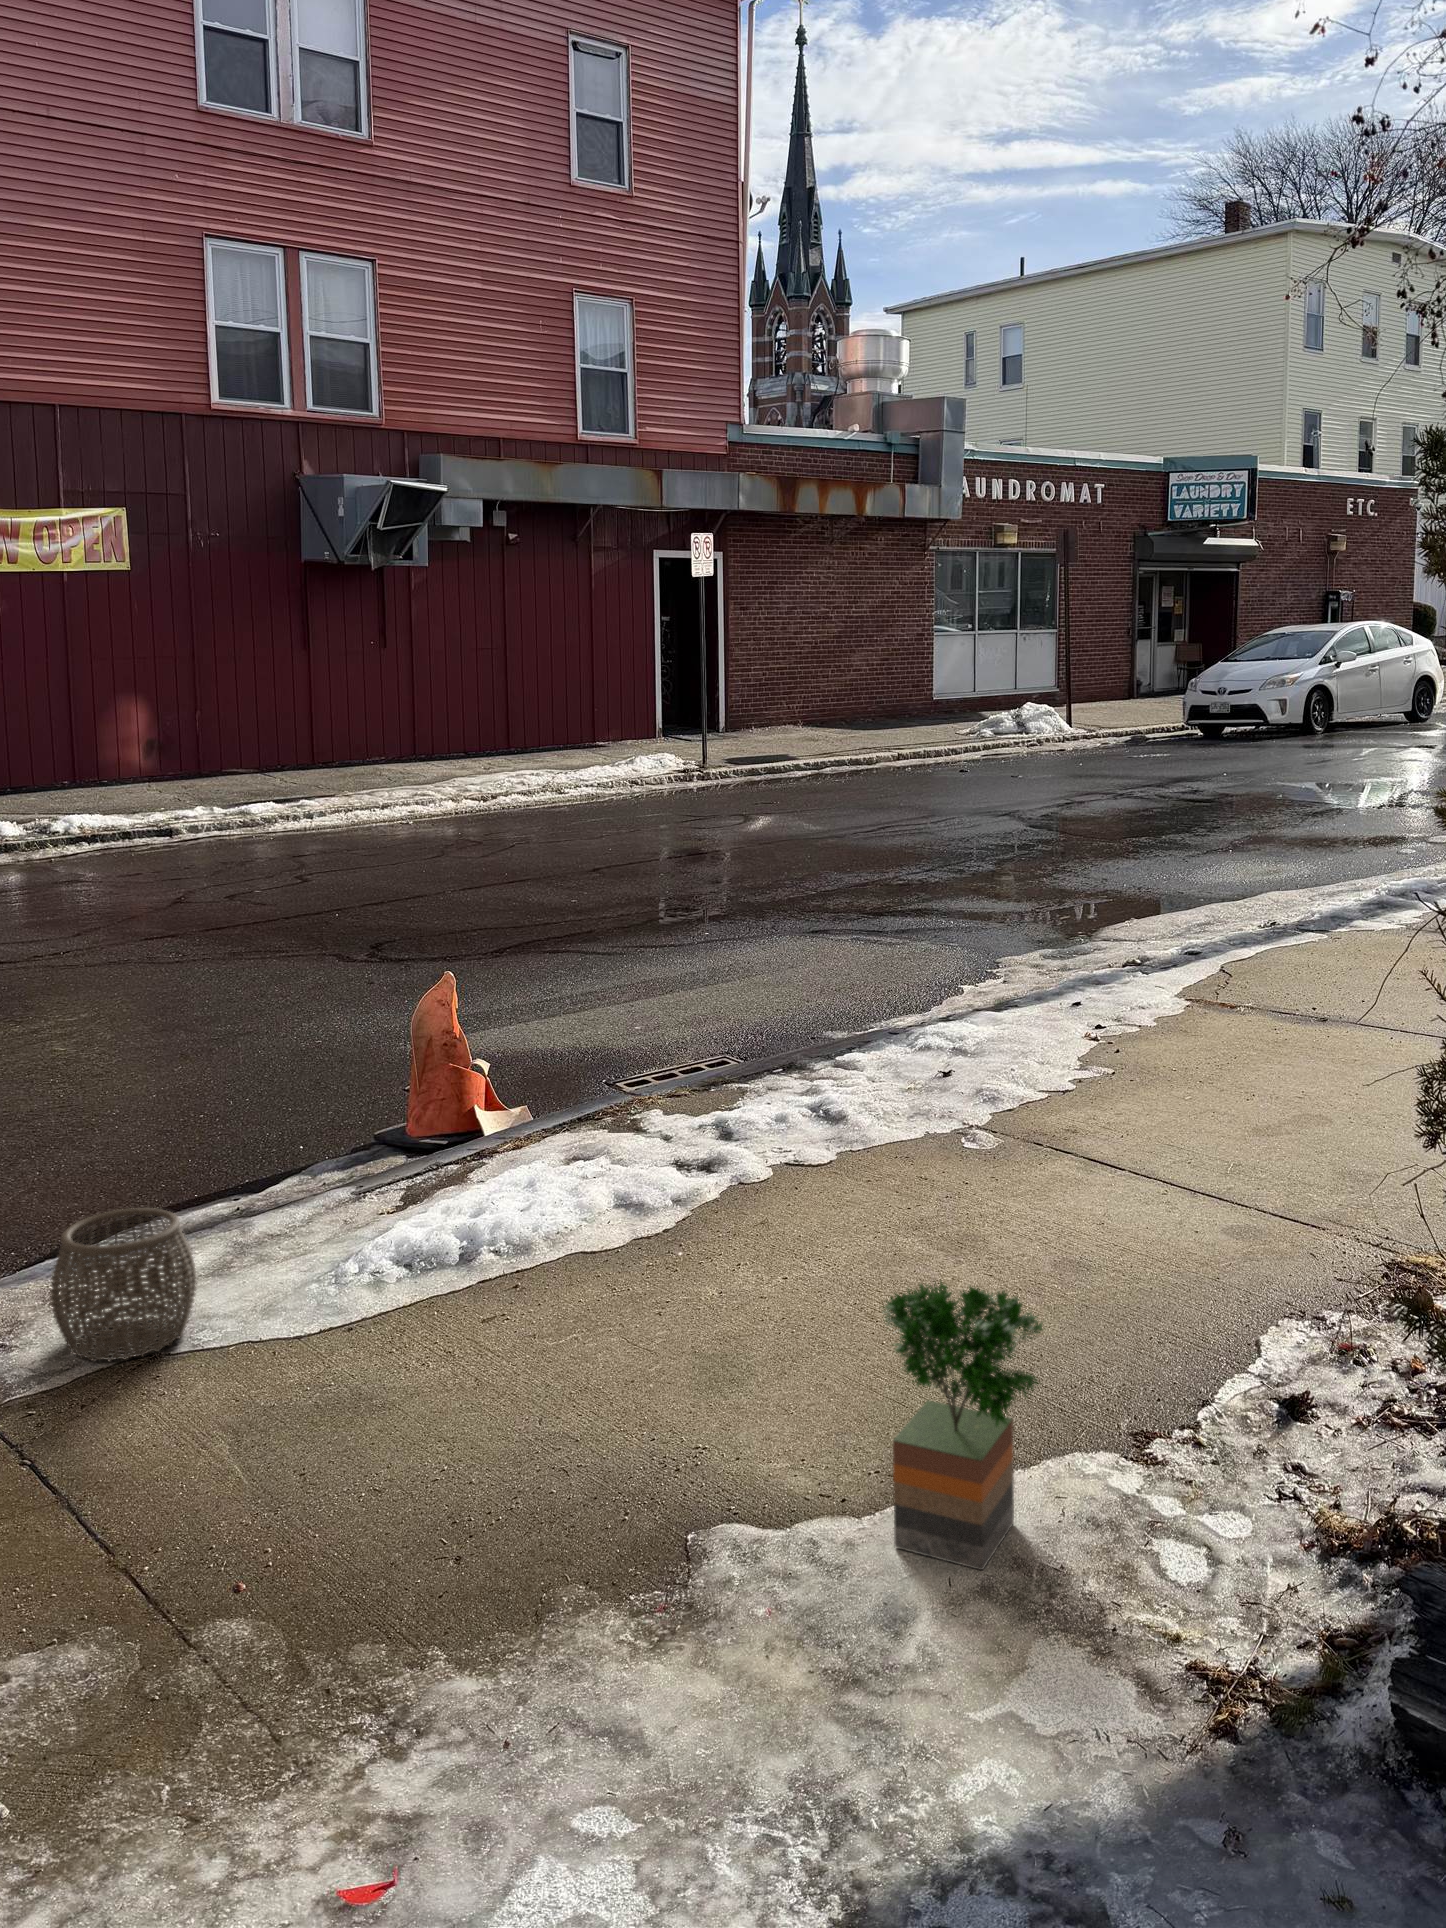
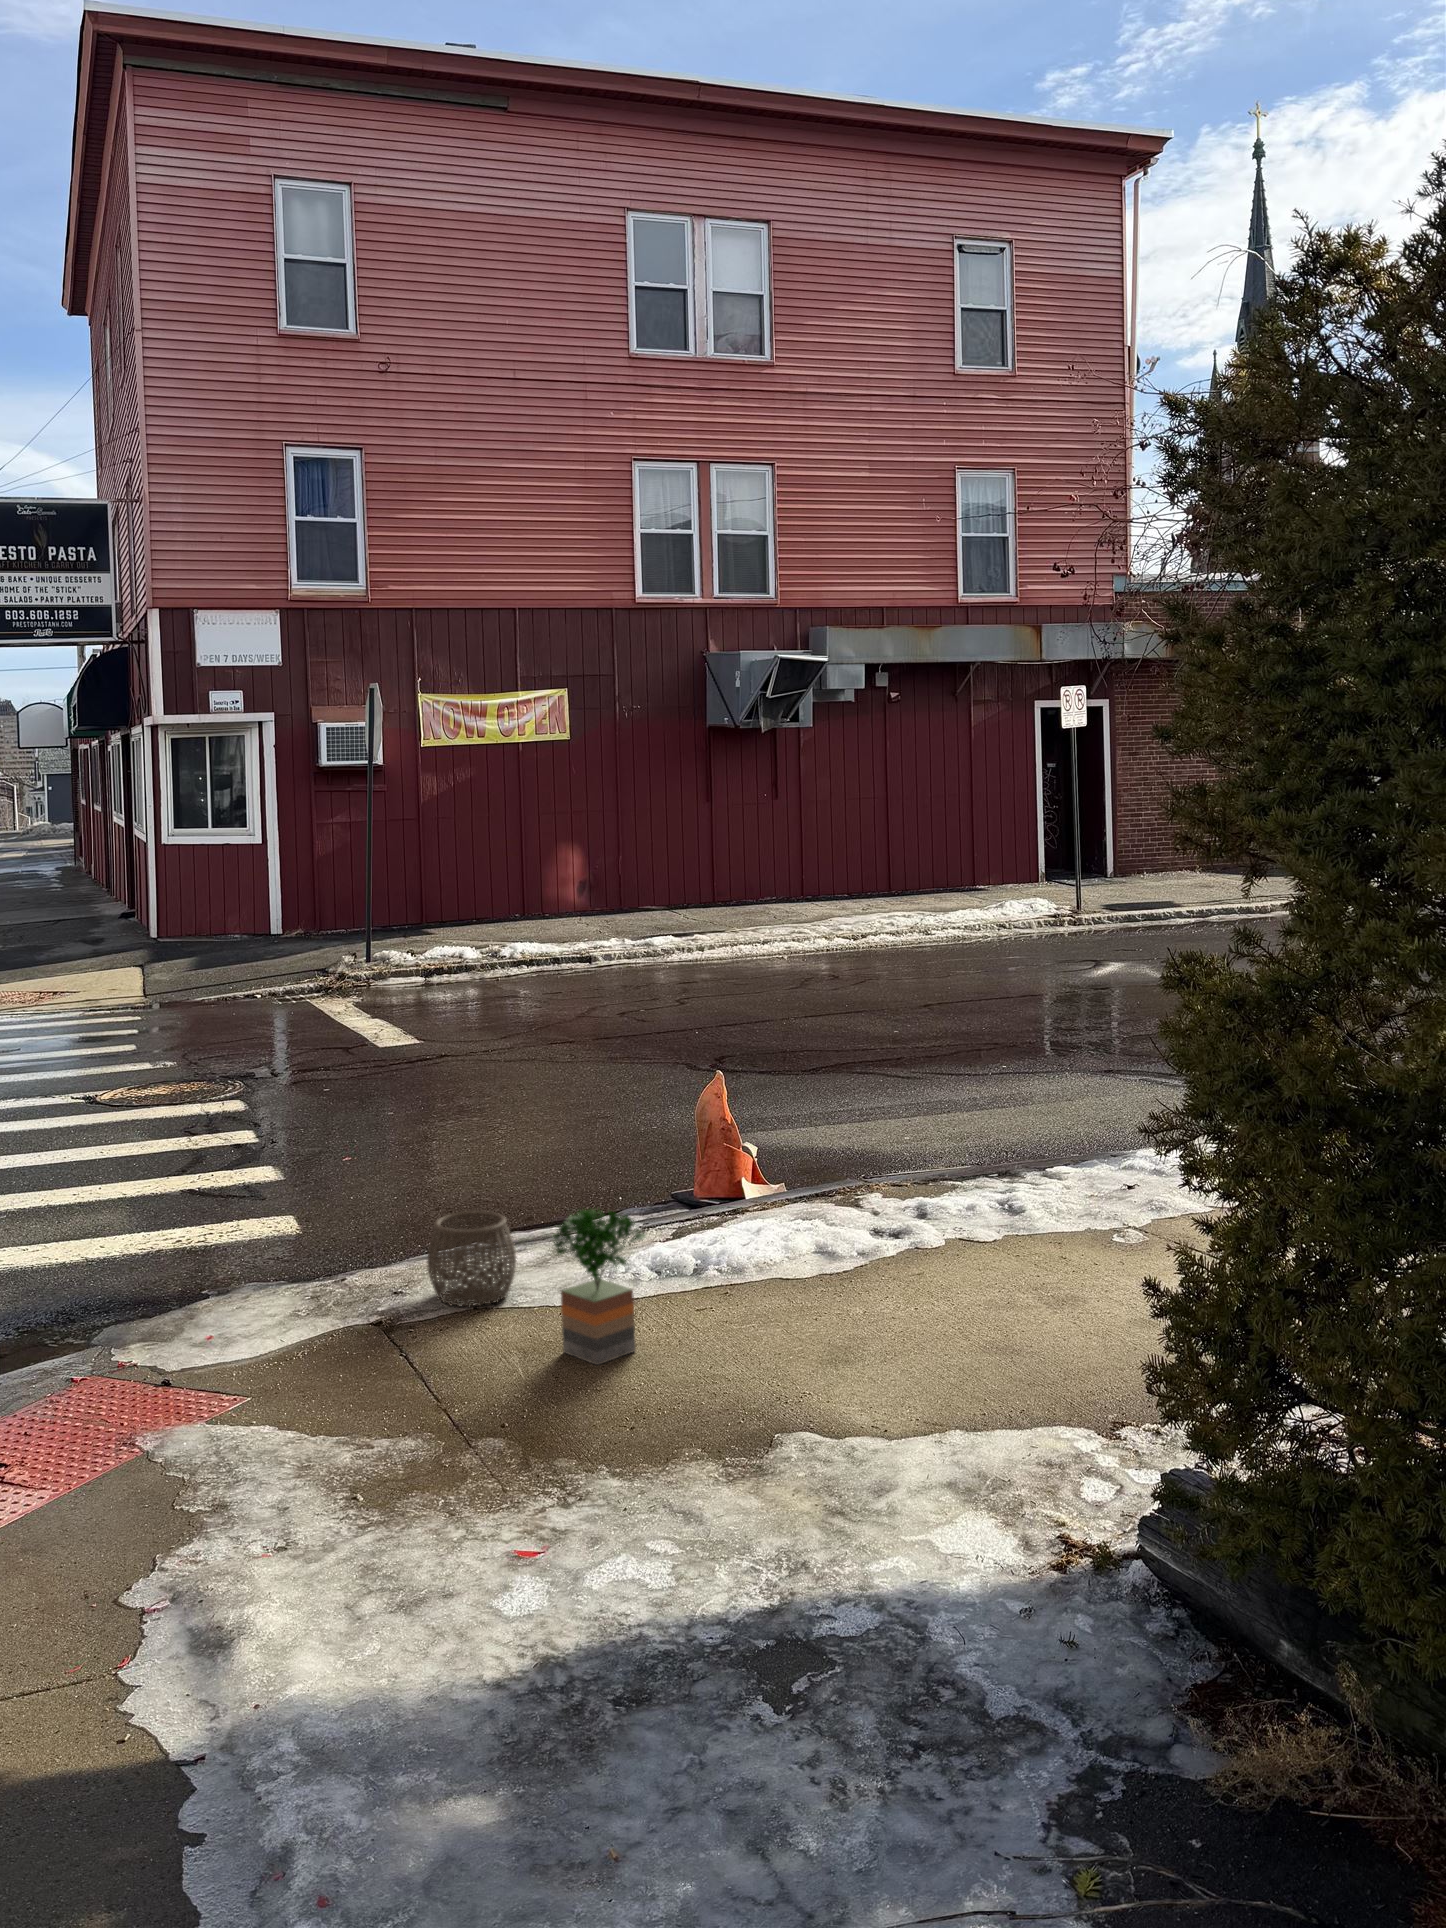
potted tree: present [882,1282,1043,1570] -> present [554,1208,646,1365]

